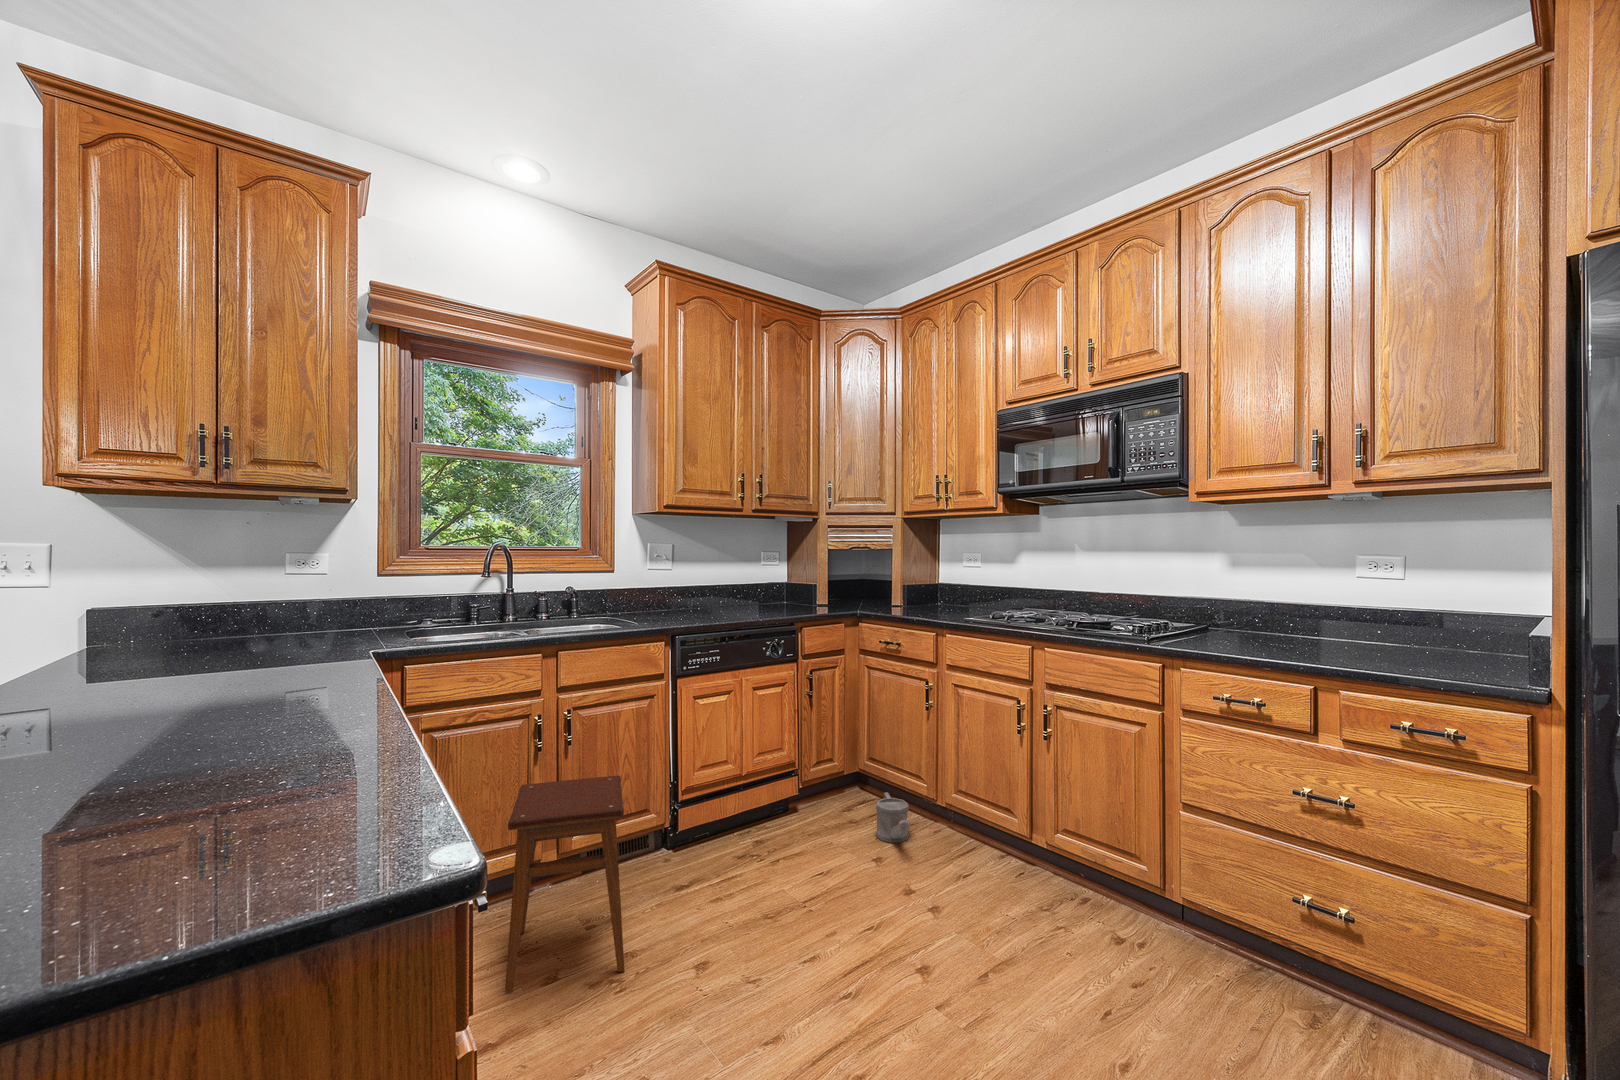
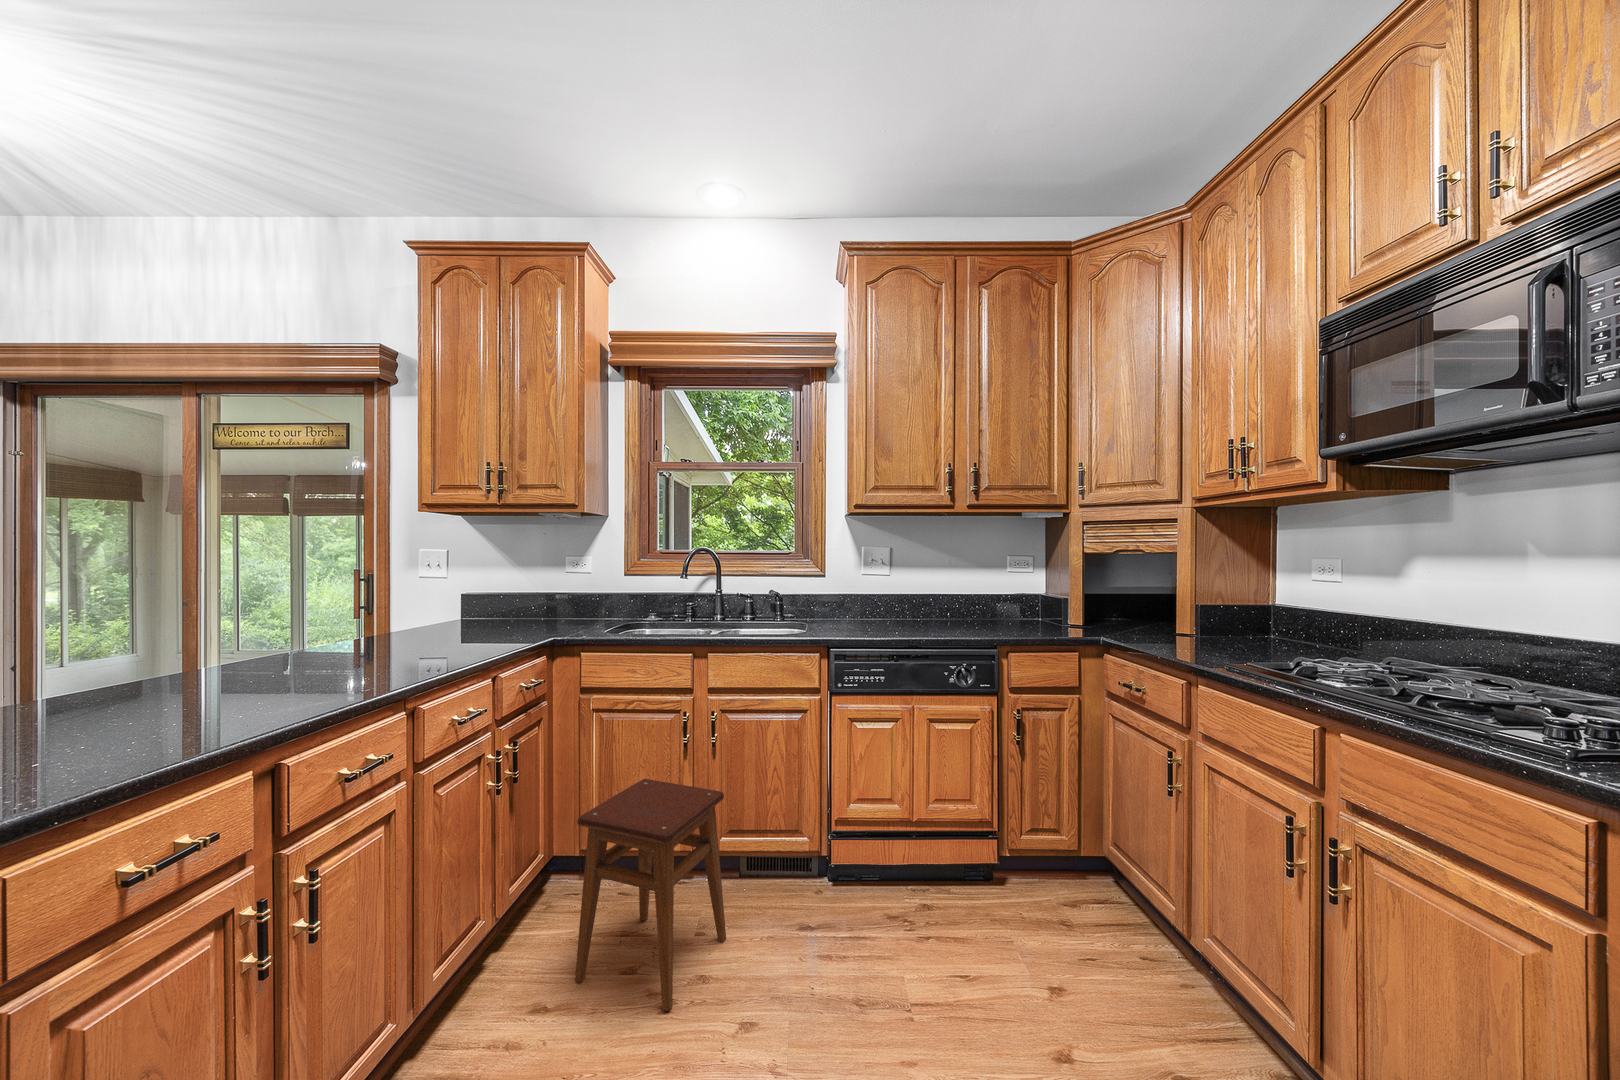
watering can: present [876,792,910,843] -> none [1080,900,1134,987]

